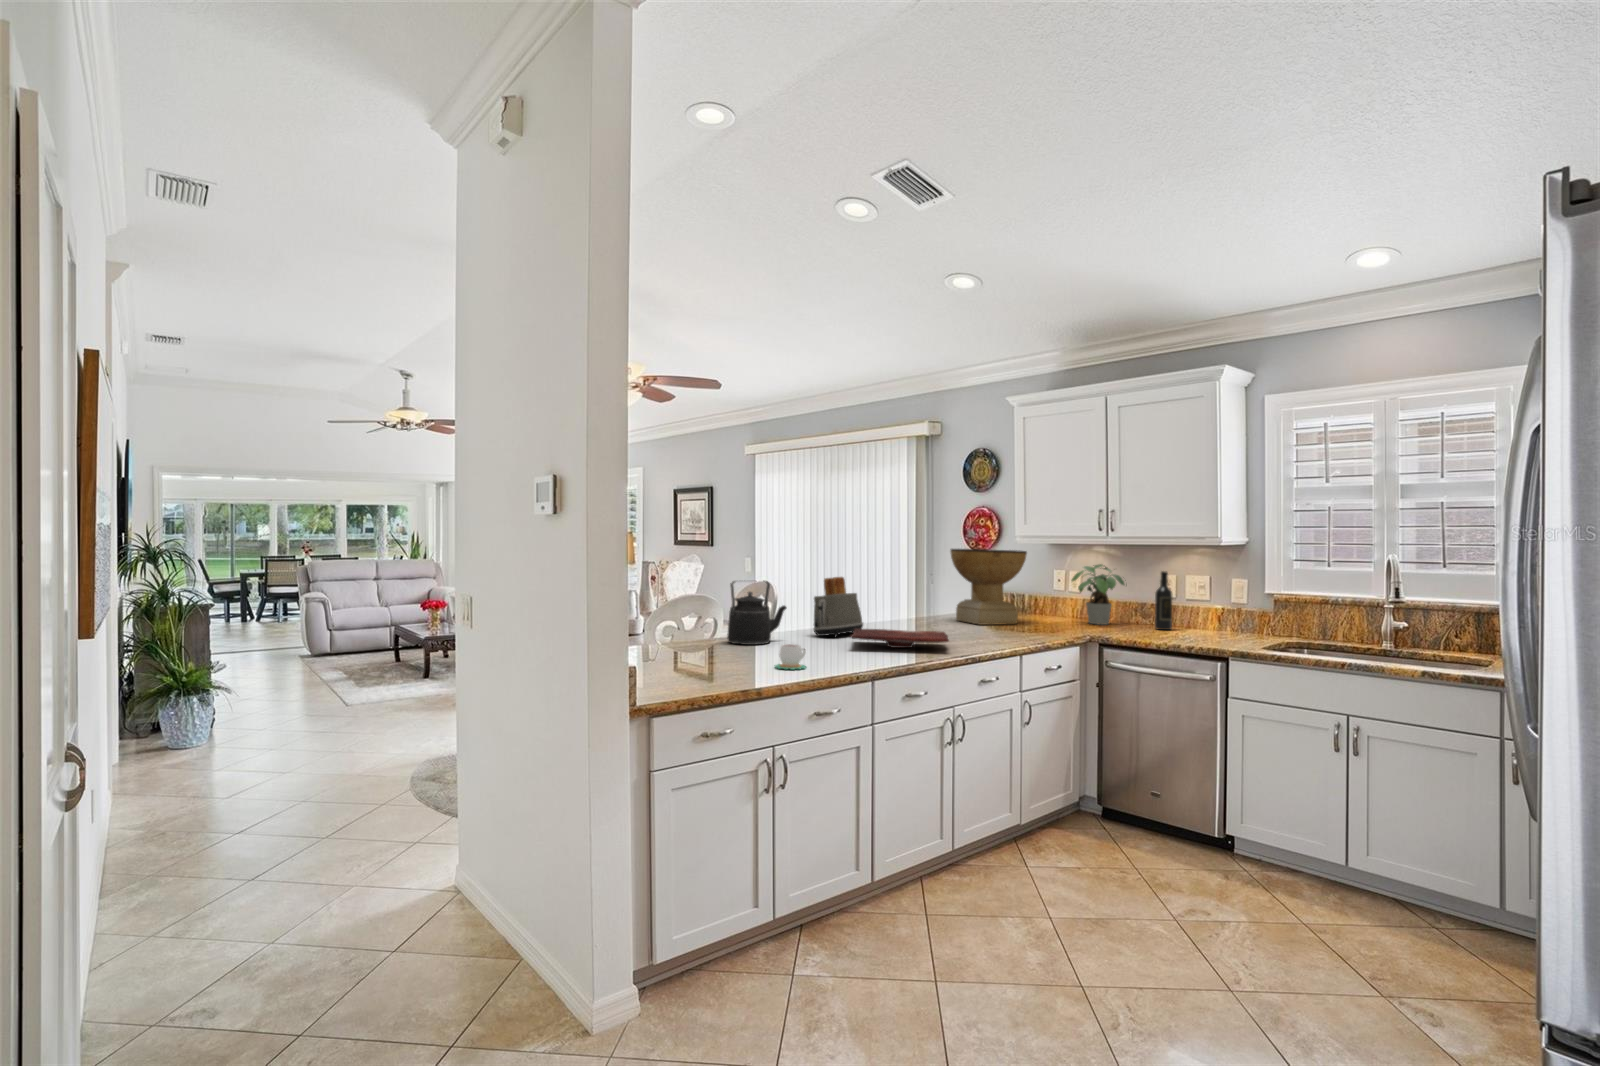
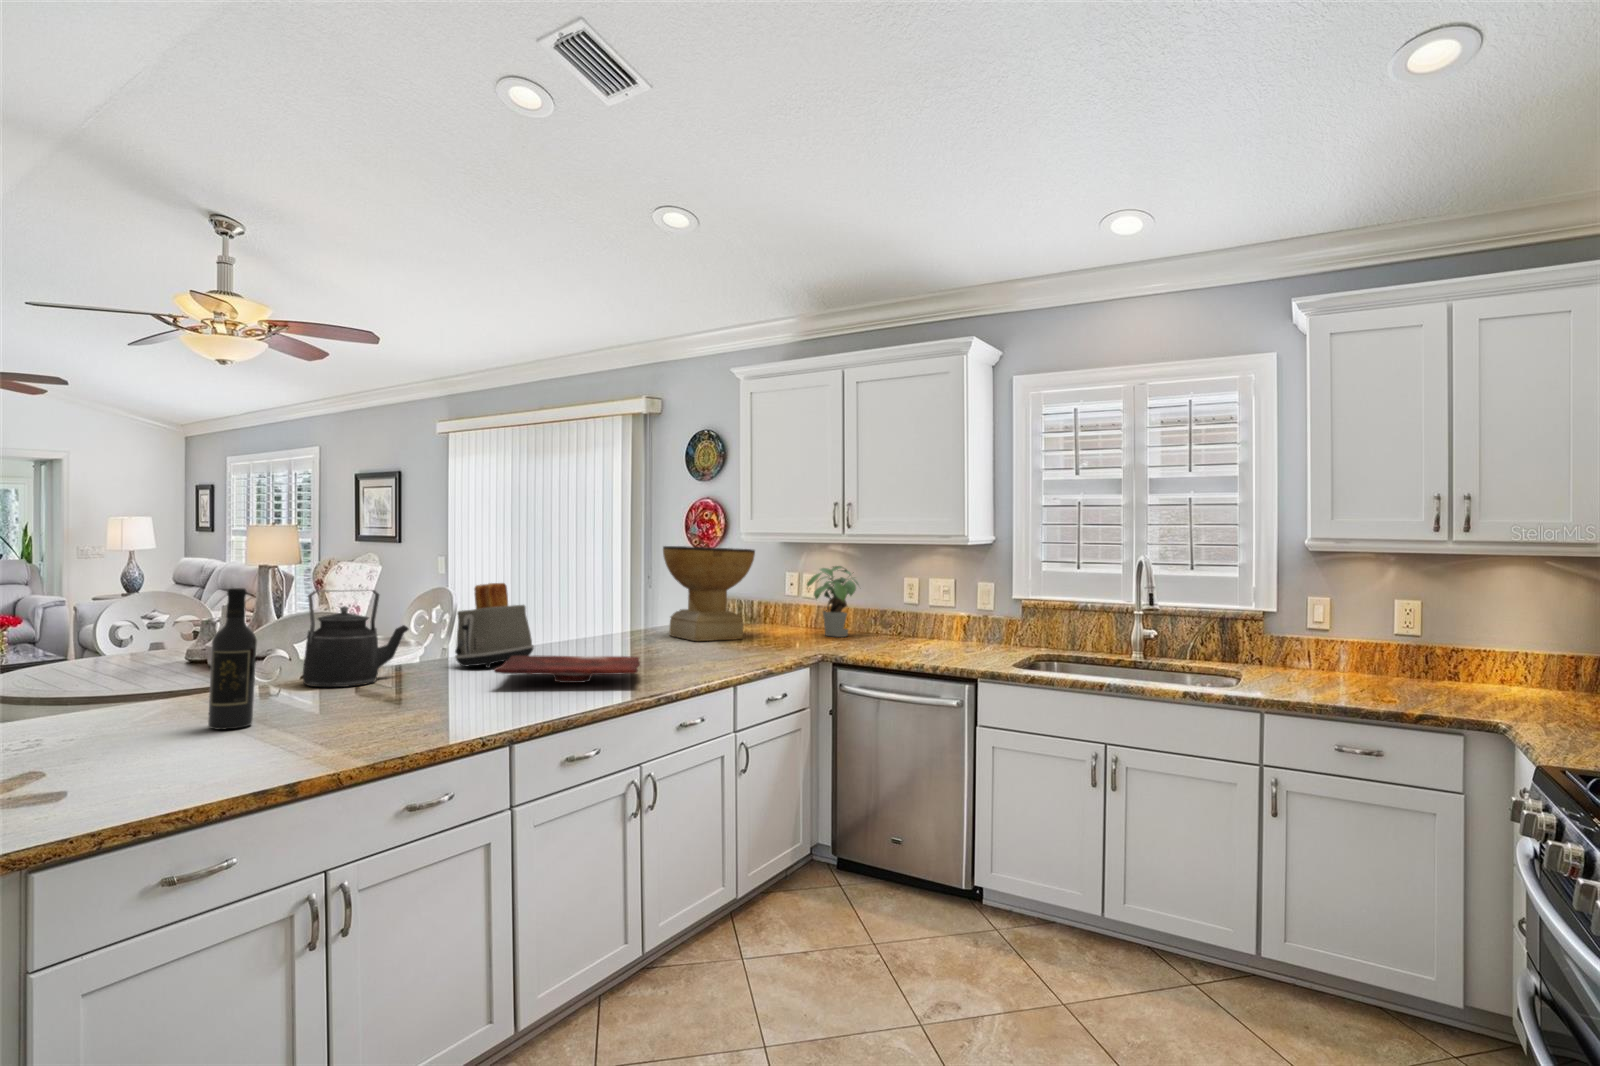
wine bottle: present [1155,571,1172,630] -> present [208,588,257,730]
mug: present [774,644,806,670] -> none [337,692,397,735]

